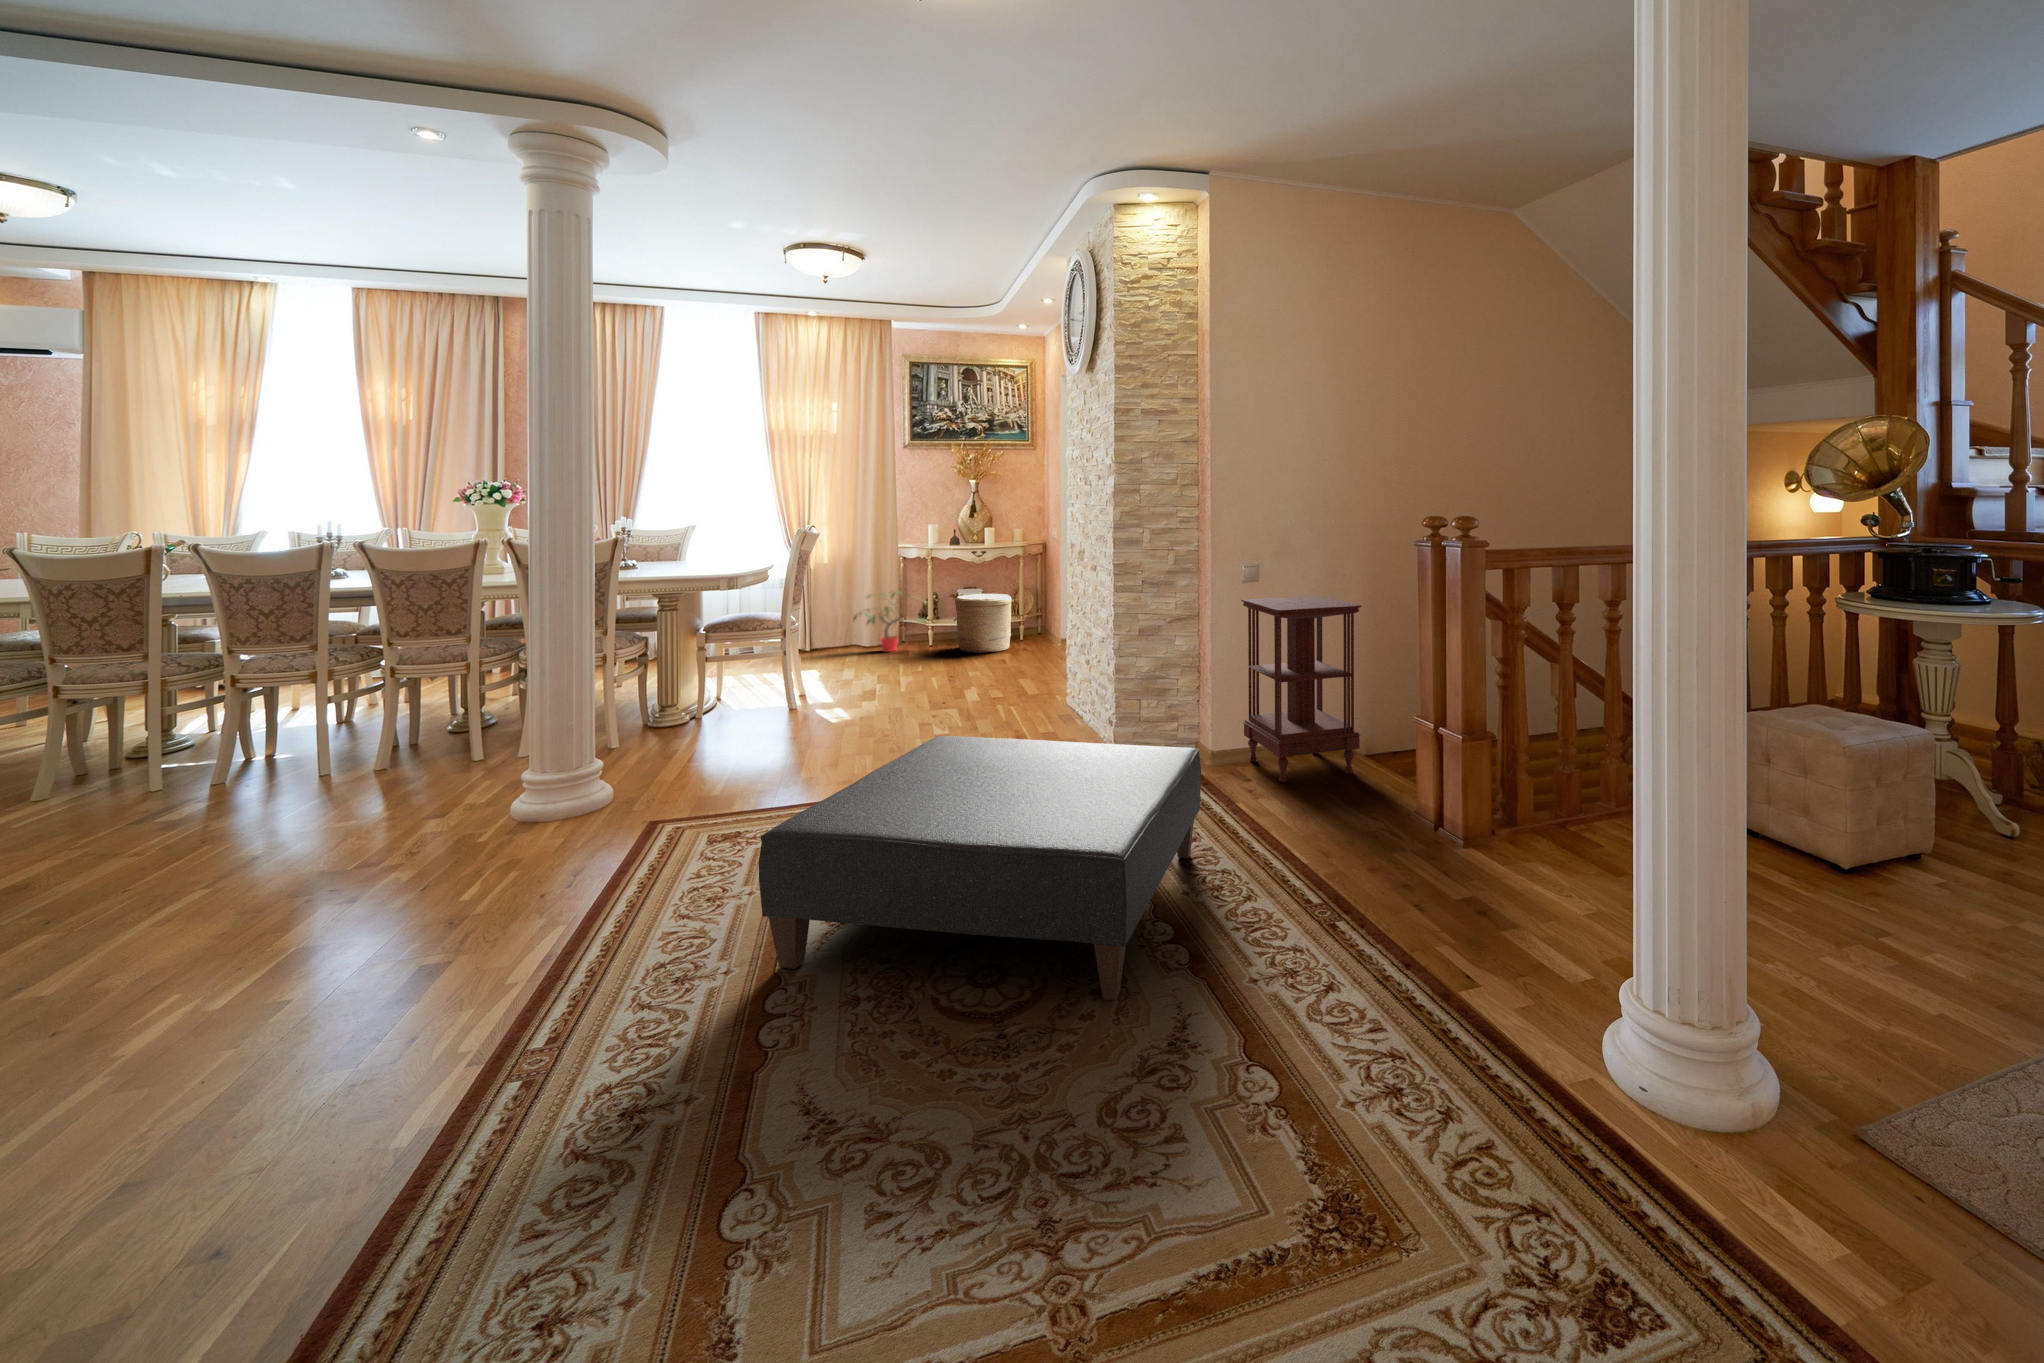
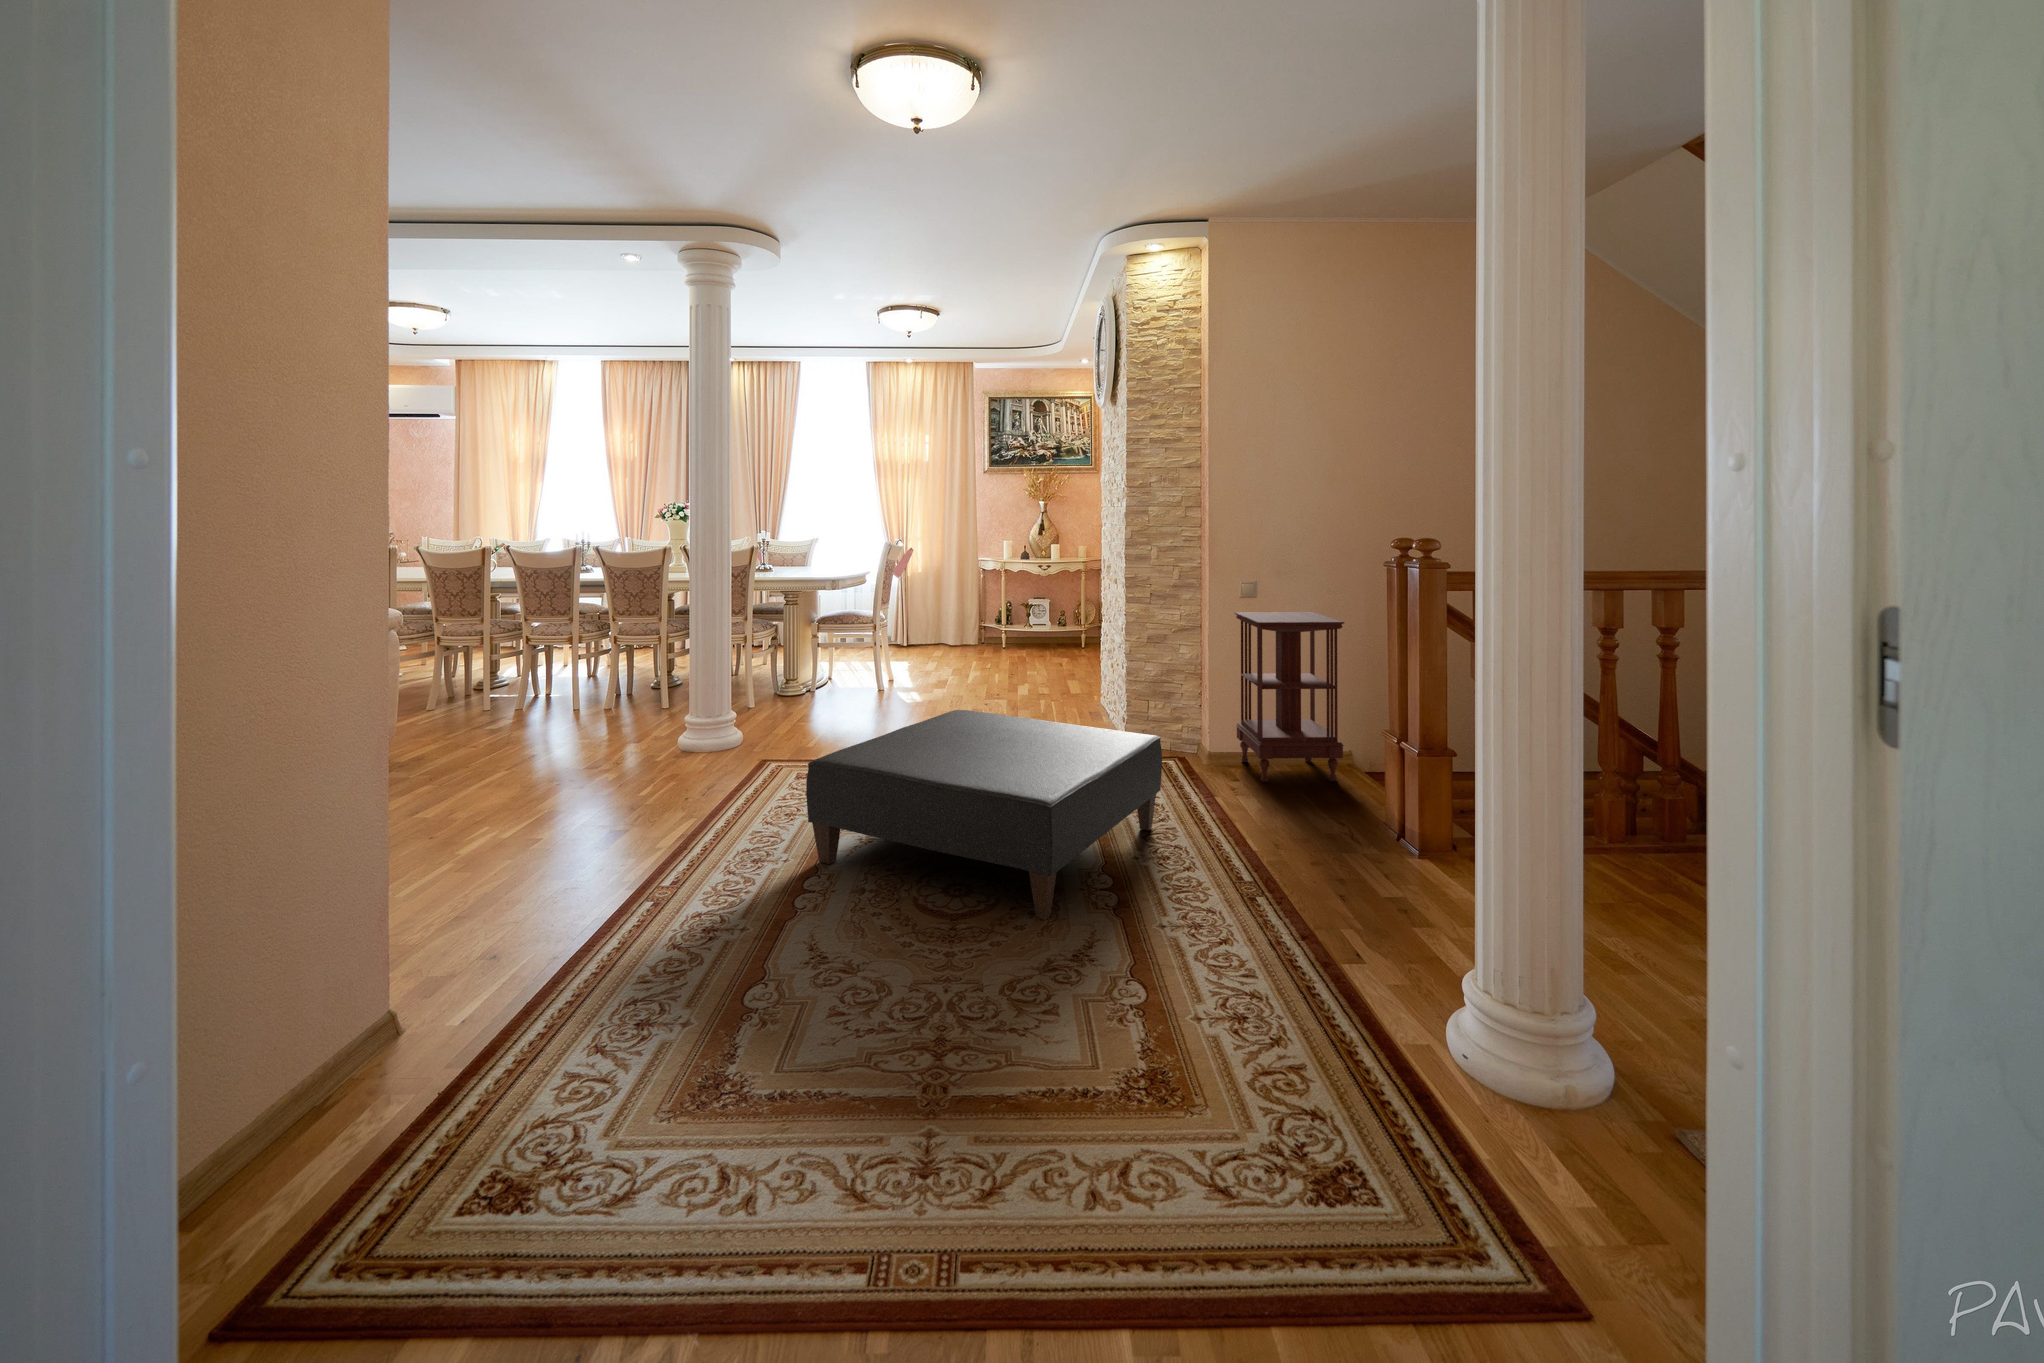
potted plant: present [854,591,928,652] -> none [938,597,1002,649]
woven basket: present [955,594,1012,653] -> none [1021,603,1070,655]

